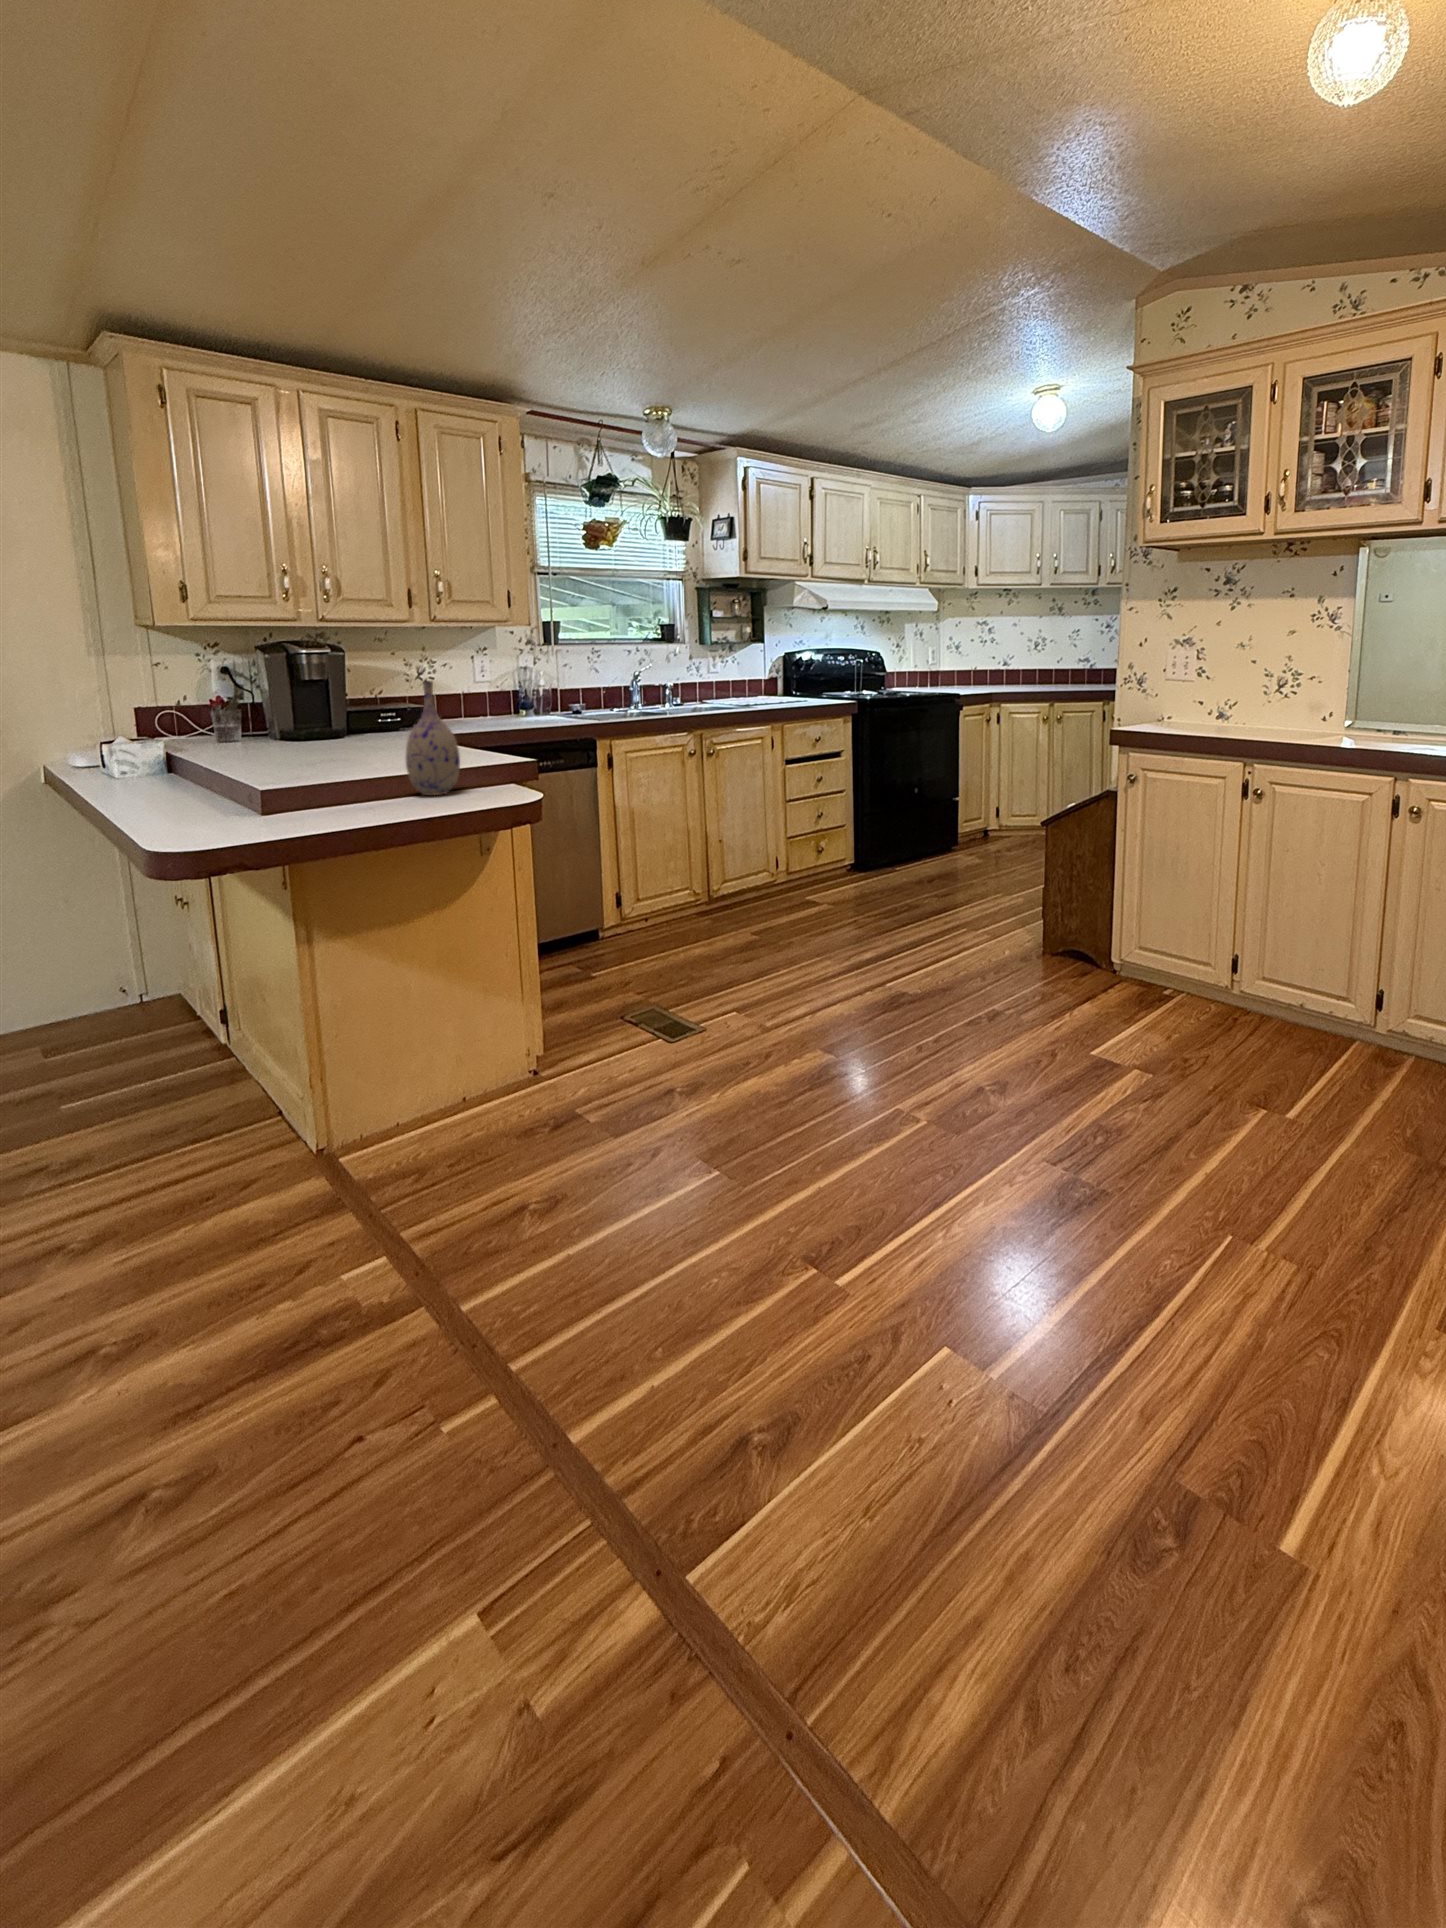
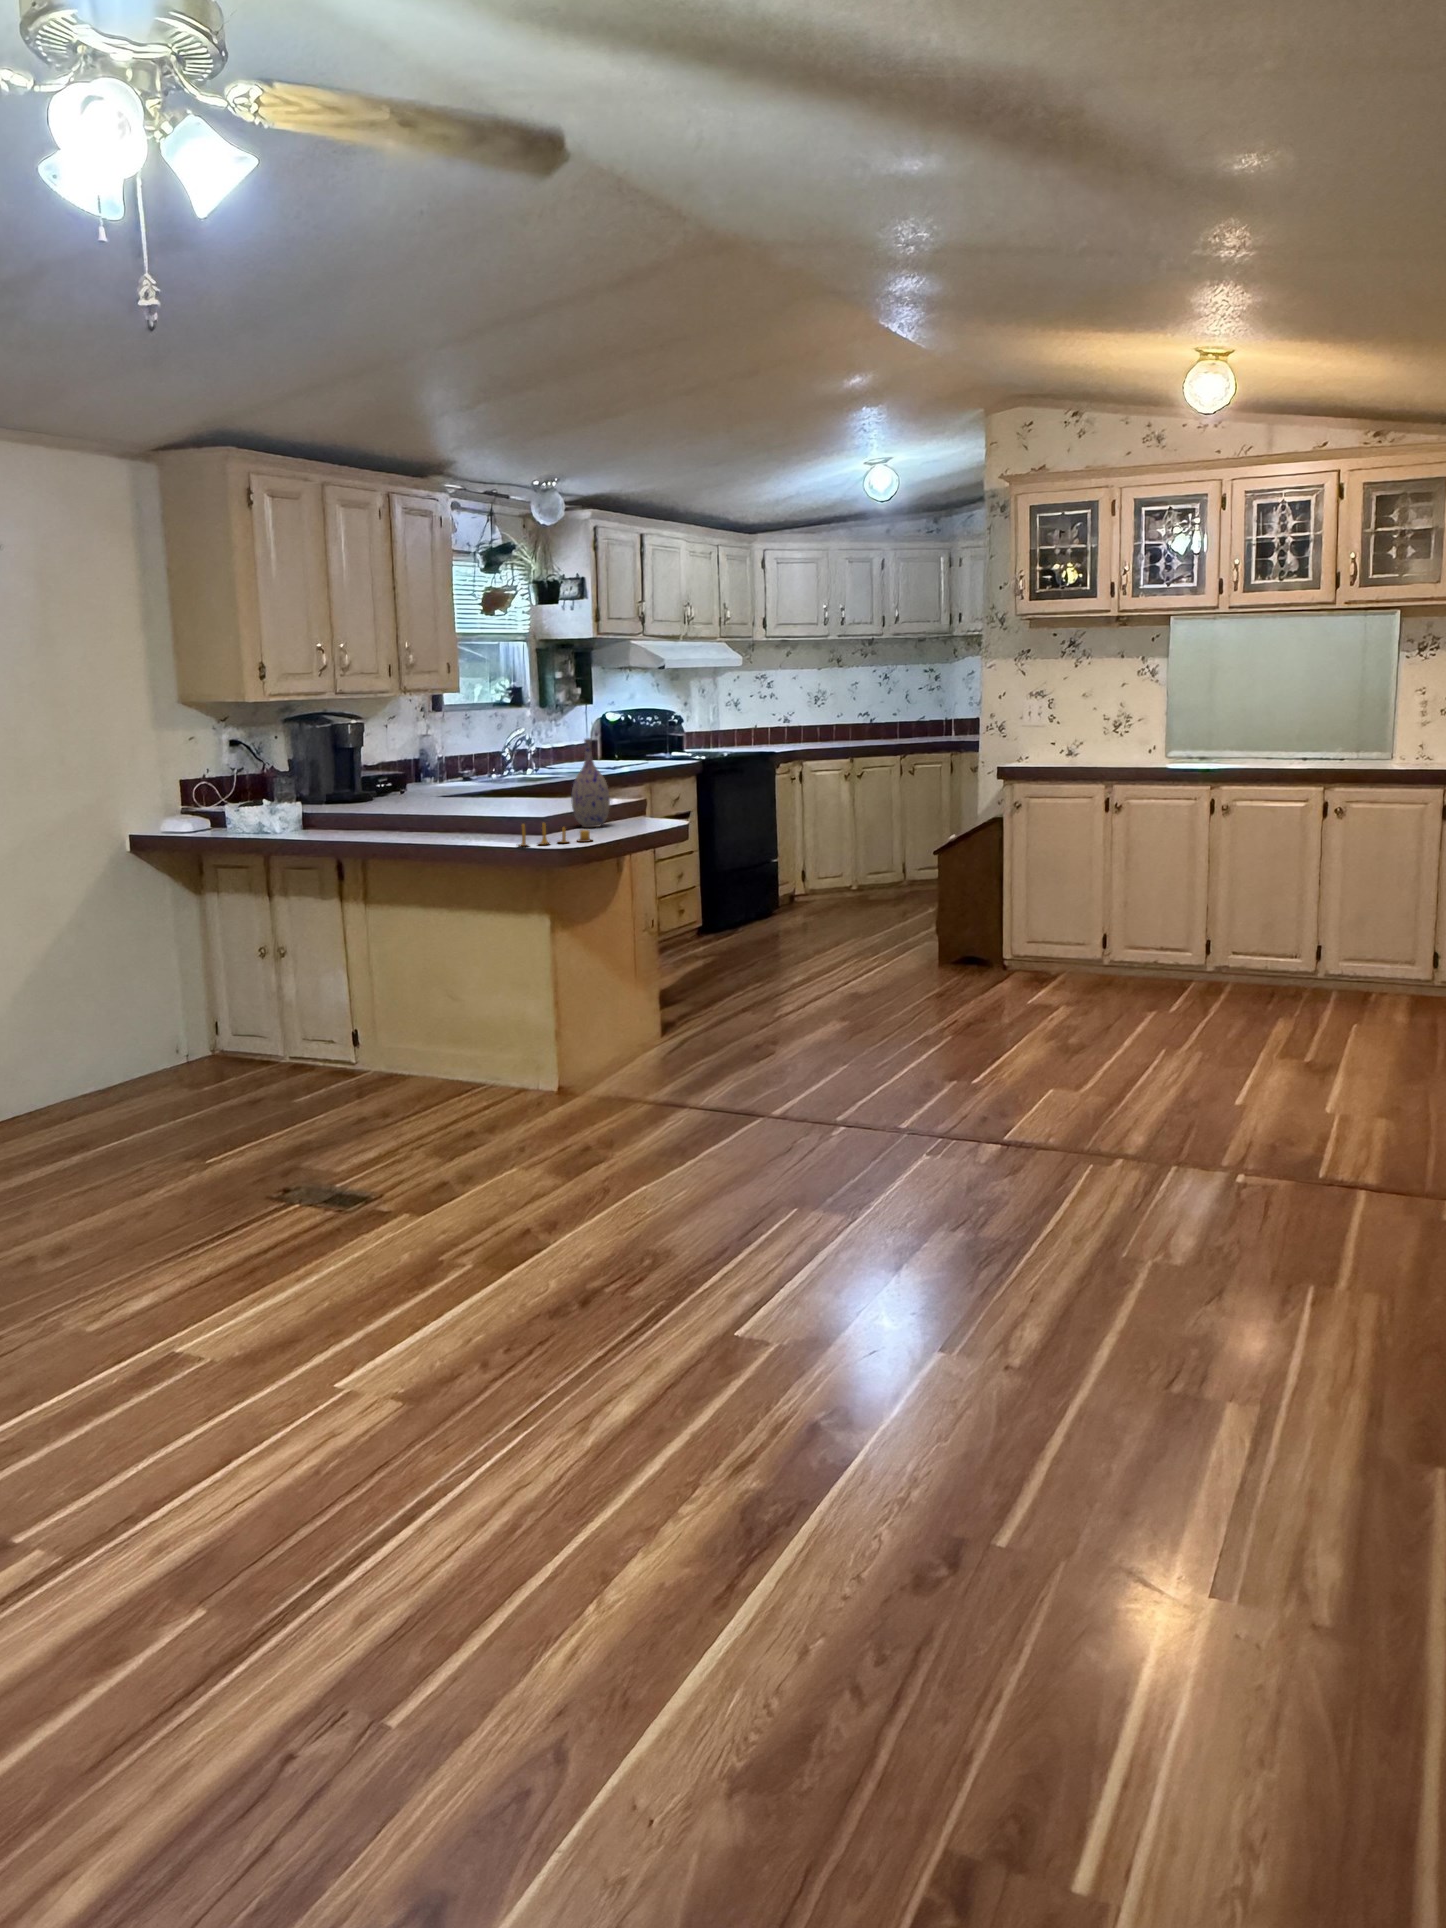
candle: none [210,793,331,828] -> present [518,823,592,846]

